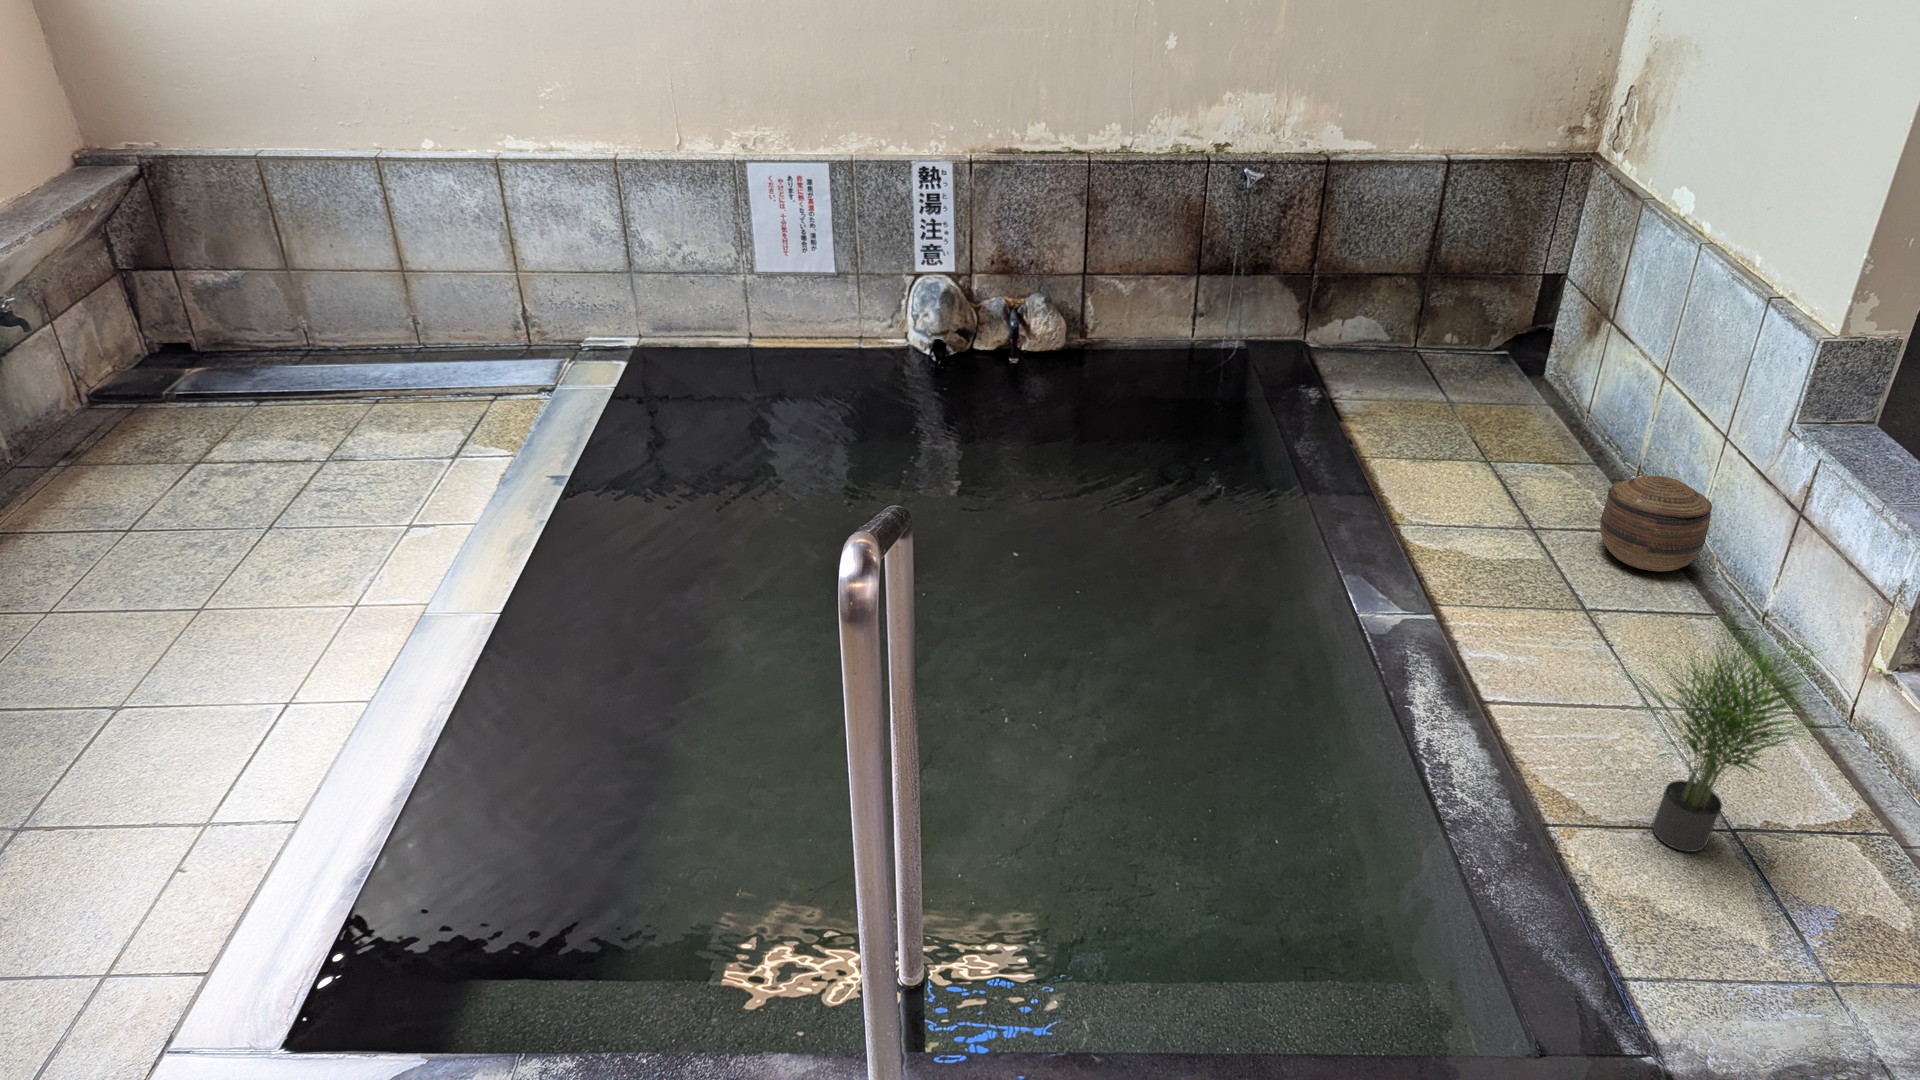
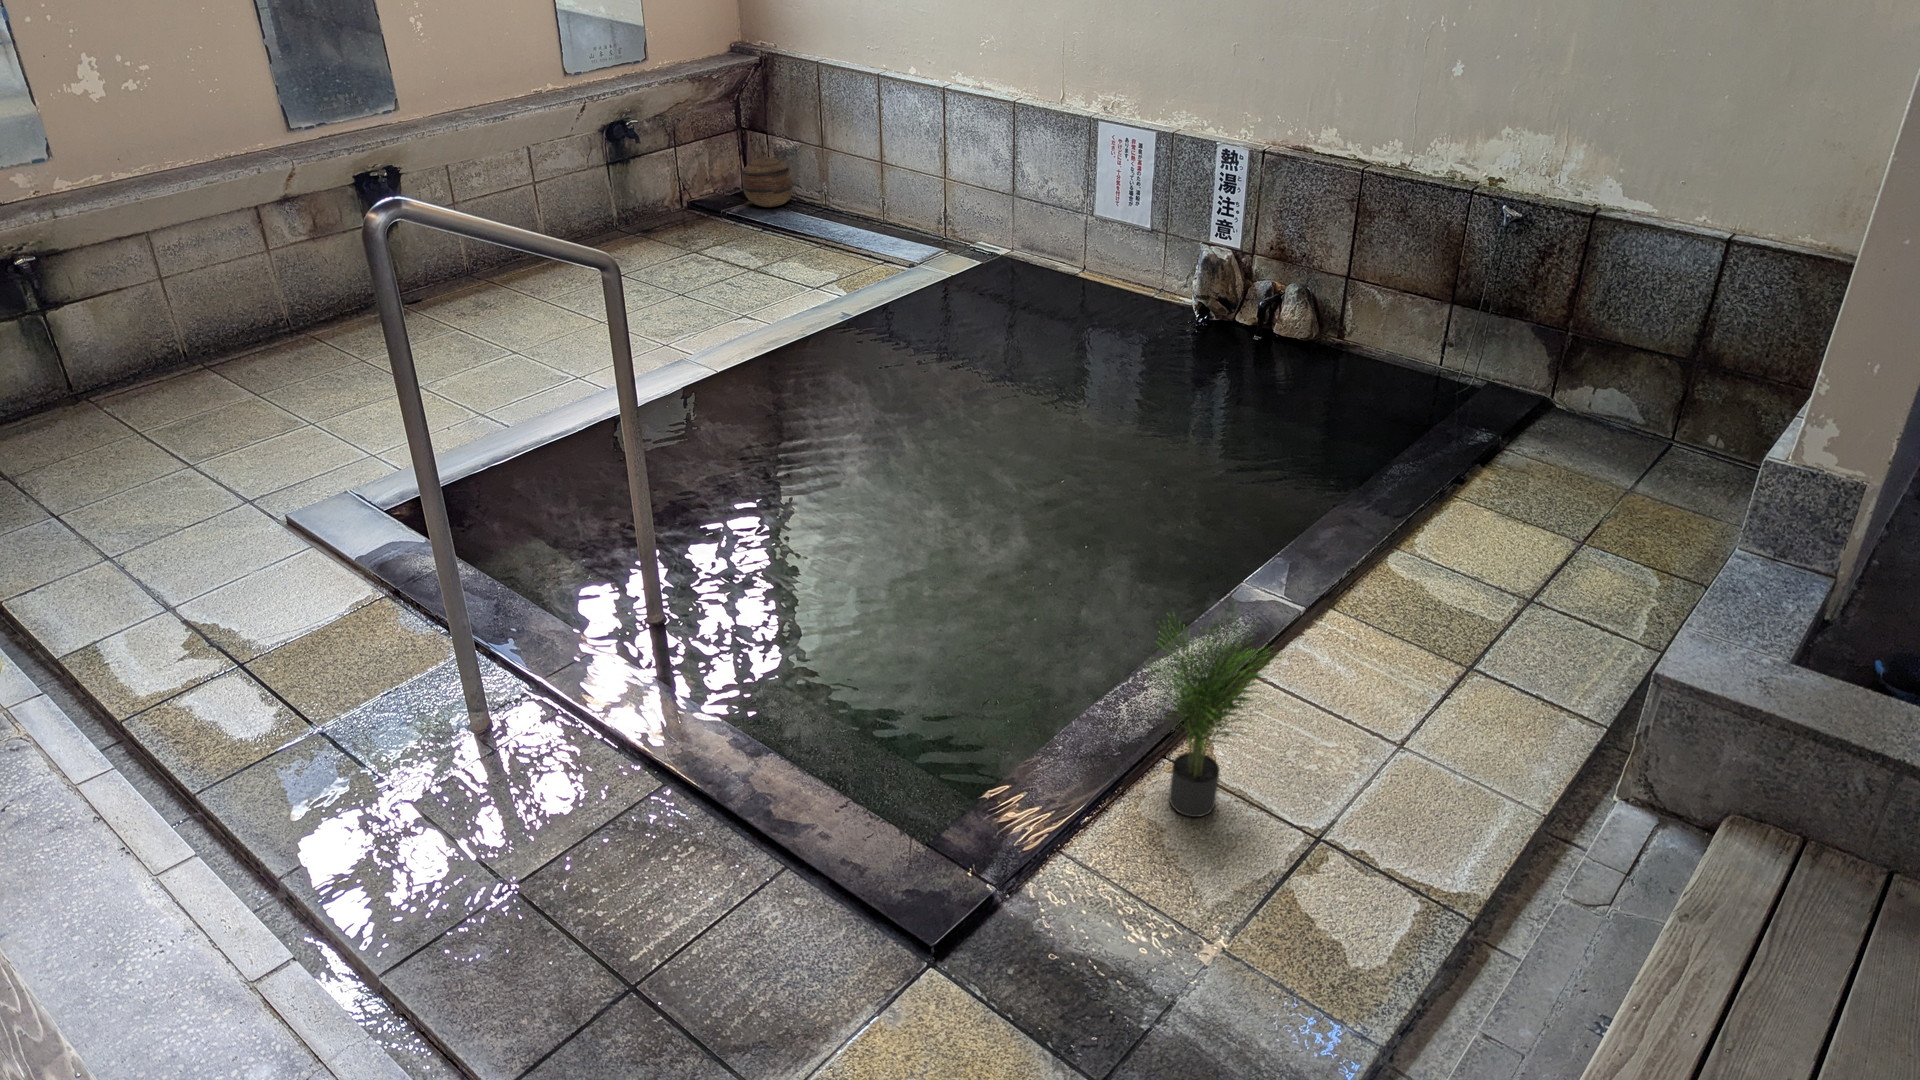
basket: present [1600,475,1712,571] -> present [741,157,793,207]

